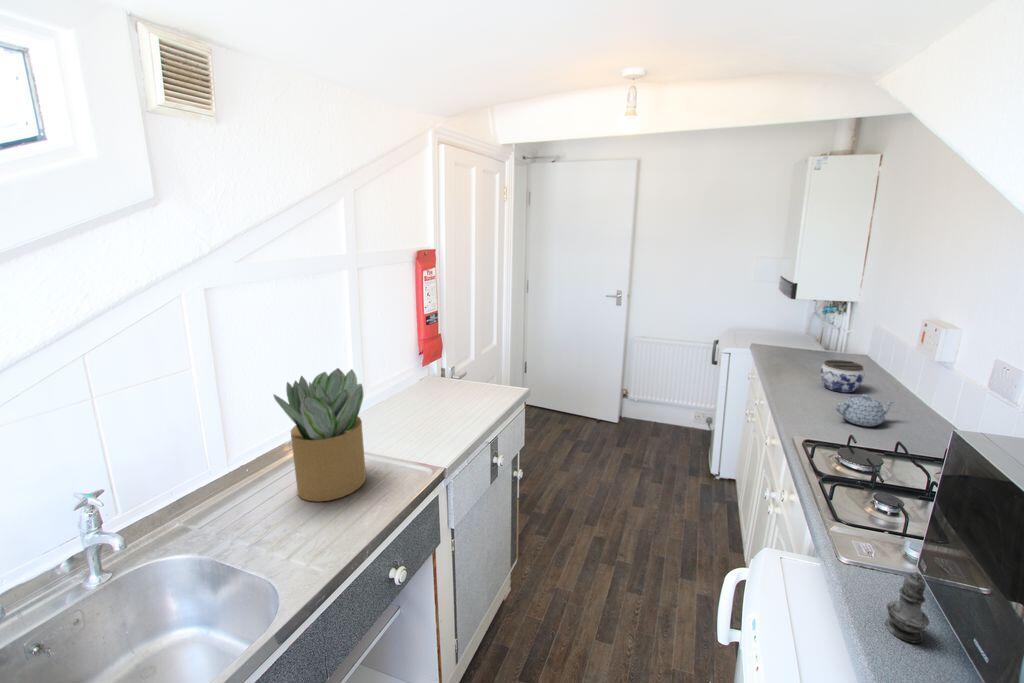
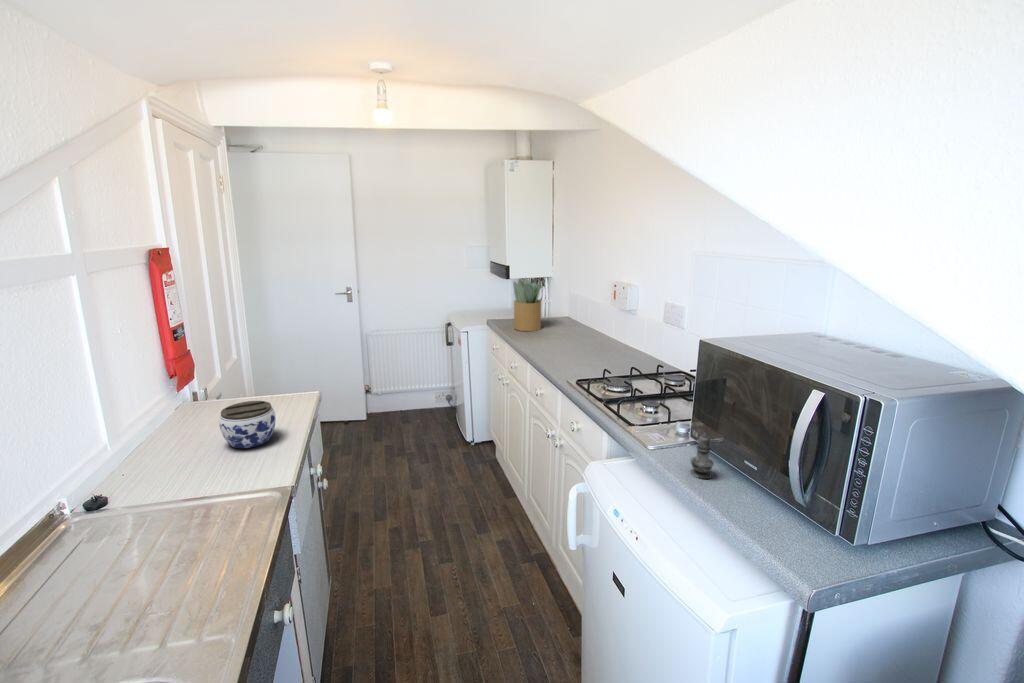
jar: present [821,360,864,393] -> present [219,401,276,448]
potted plant: present [274,368,366,502] -> present [513,278,541,331]
teapot: present [836,394,895,426] -> none [582,340,614,363]

